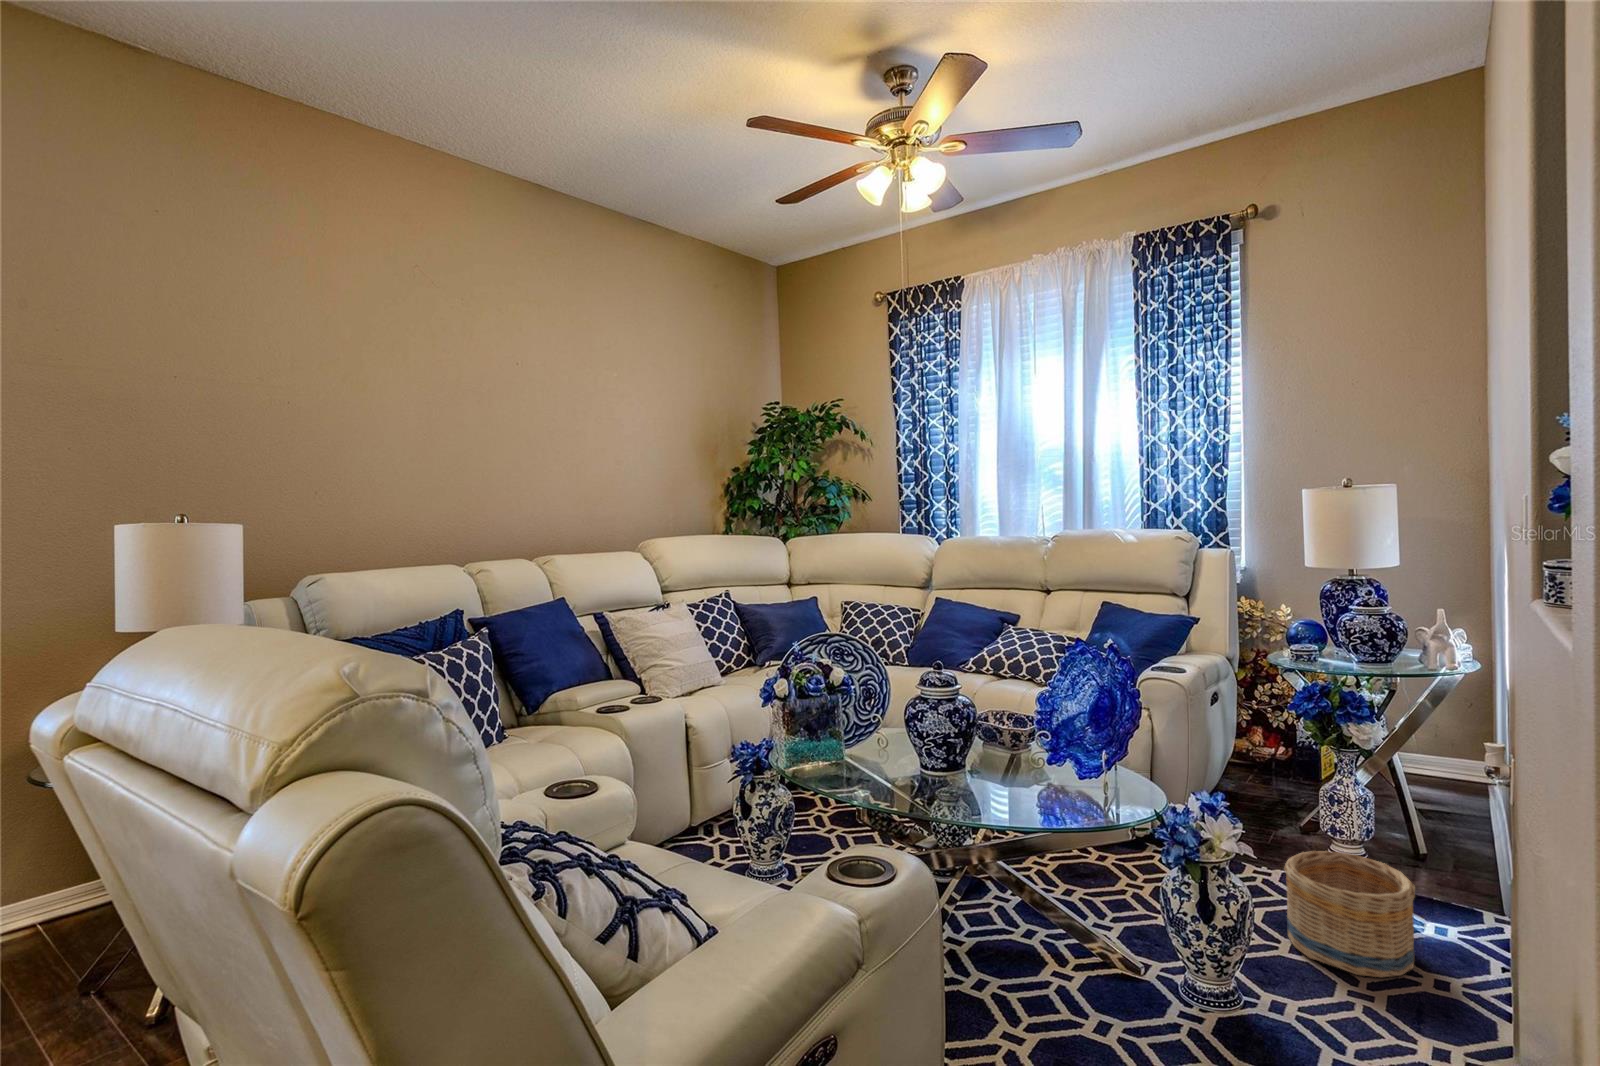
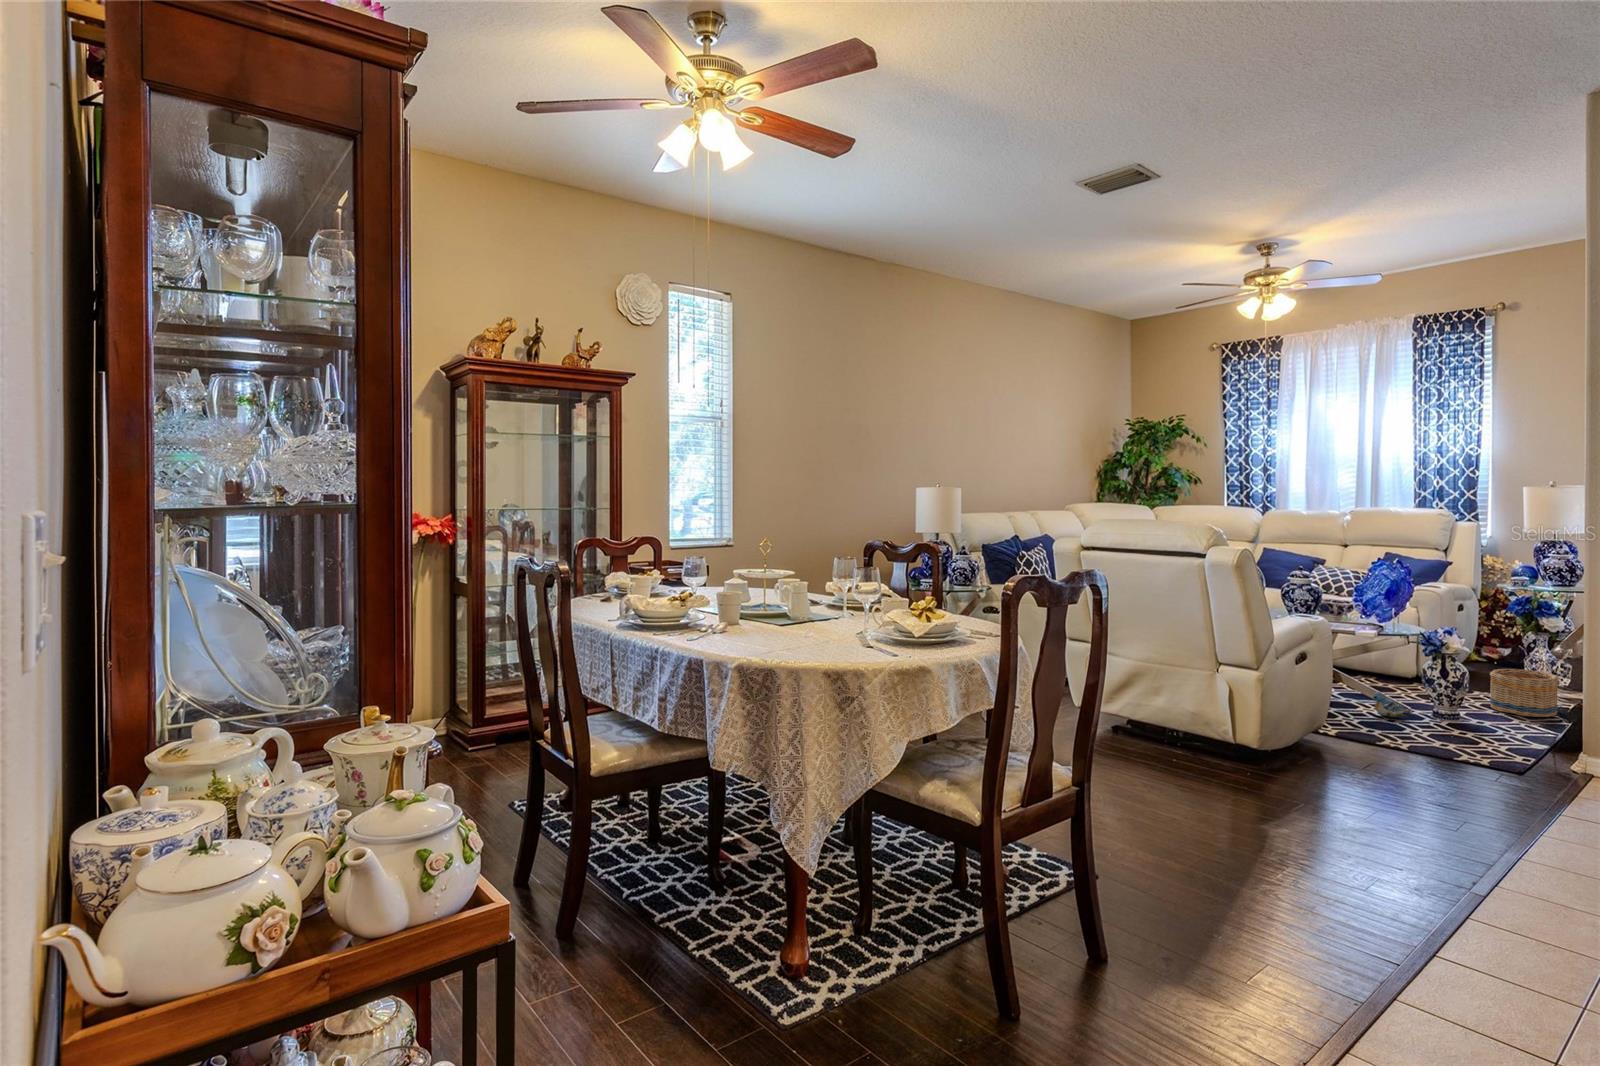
plush toy: none [1066,948,1138,1019] -> present [1373,692,1409,717]

